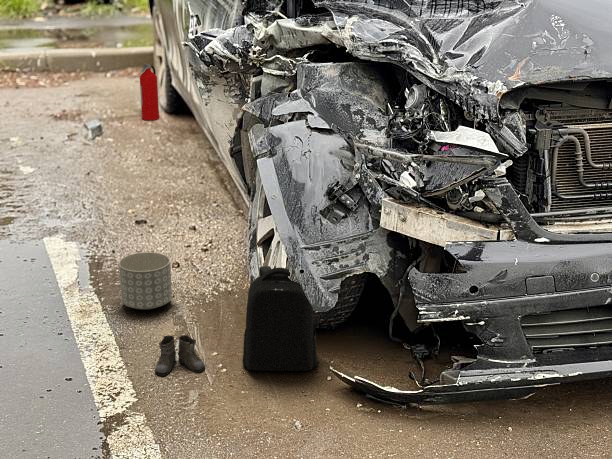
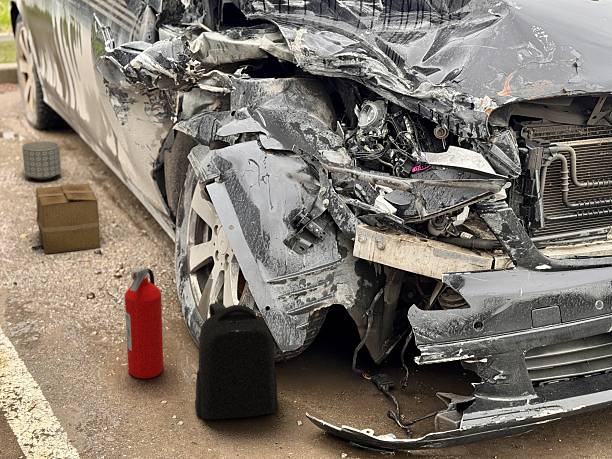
fire extinguisher: present [140,63,159,120] -> present [125,268,163,378]
cardboard box: none [141,164,197,226] -> present [36,184,100,254]
planter: present [119,252,172,310] -> present [22,141,61,180]
boots: present [155,335,205,376] -> none [90,386,155,437]

